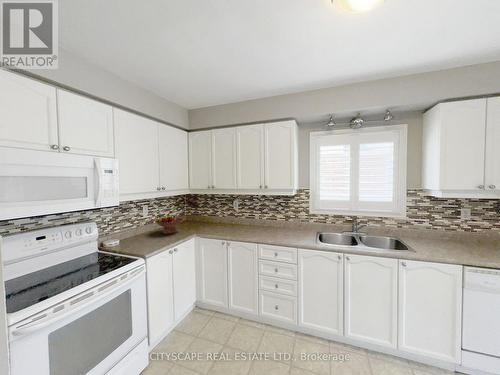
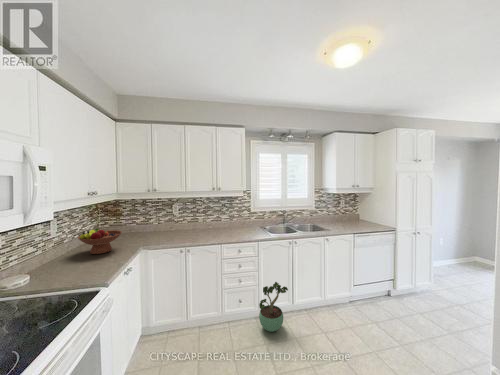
potted plant: none [282,297,320,353] -> present [259,282,288,332]

